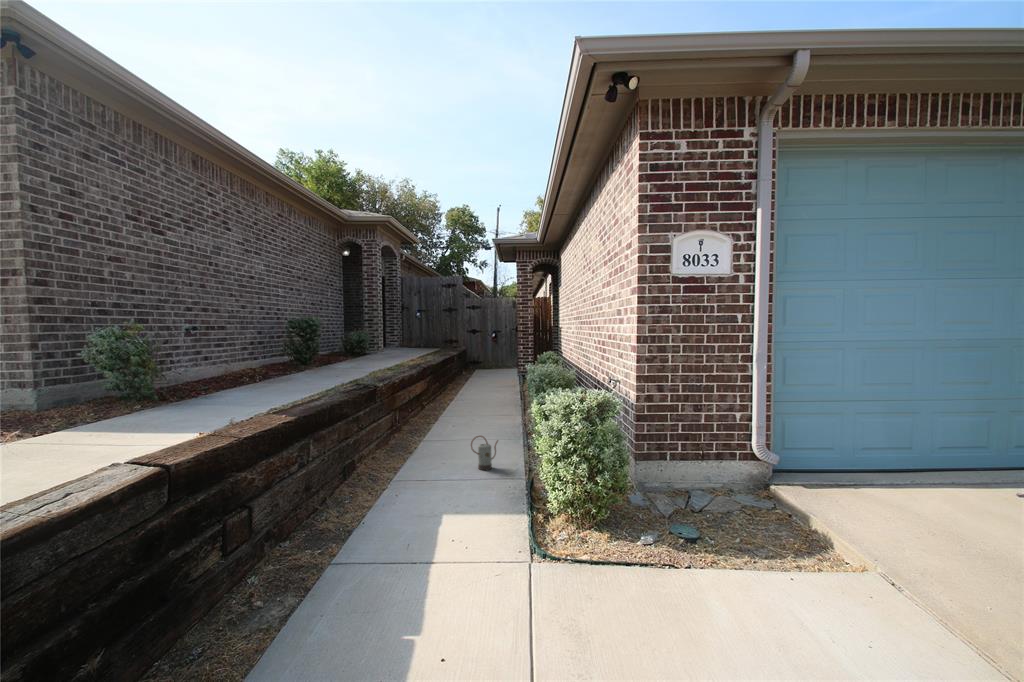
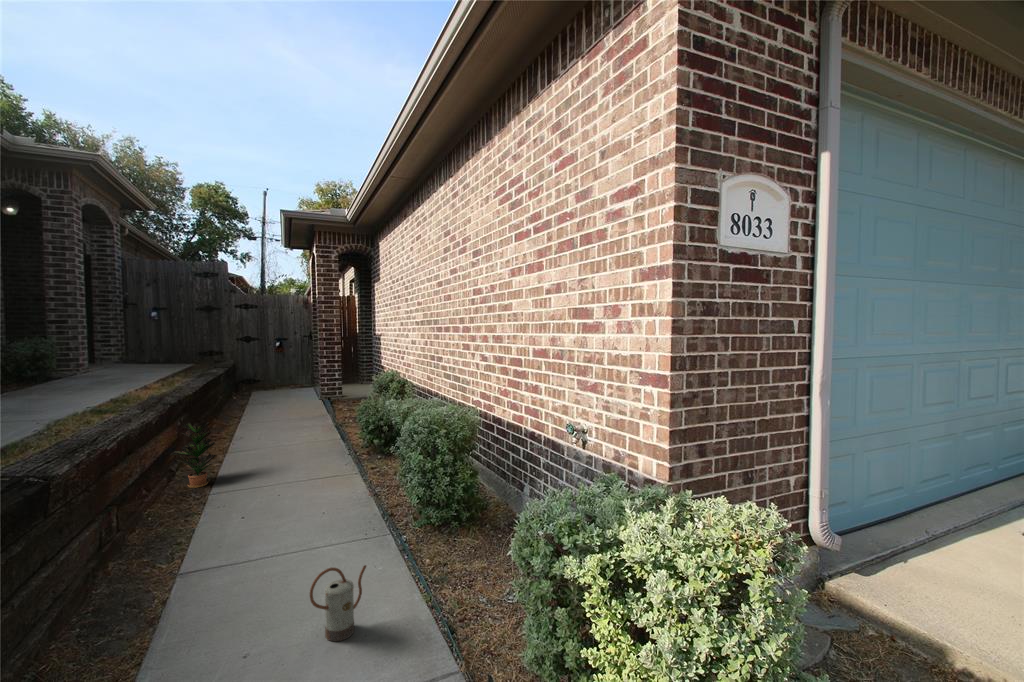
potted plant: none [423,377,446,414] -> present [170,422,216,488]

